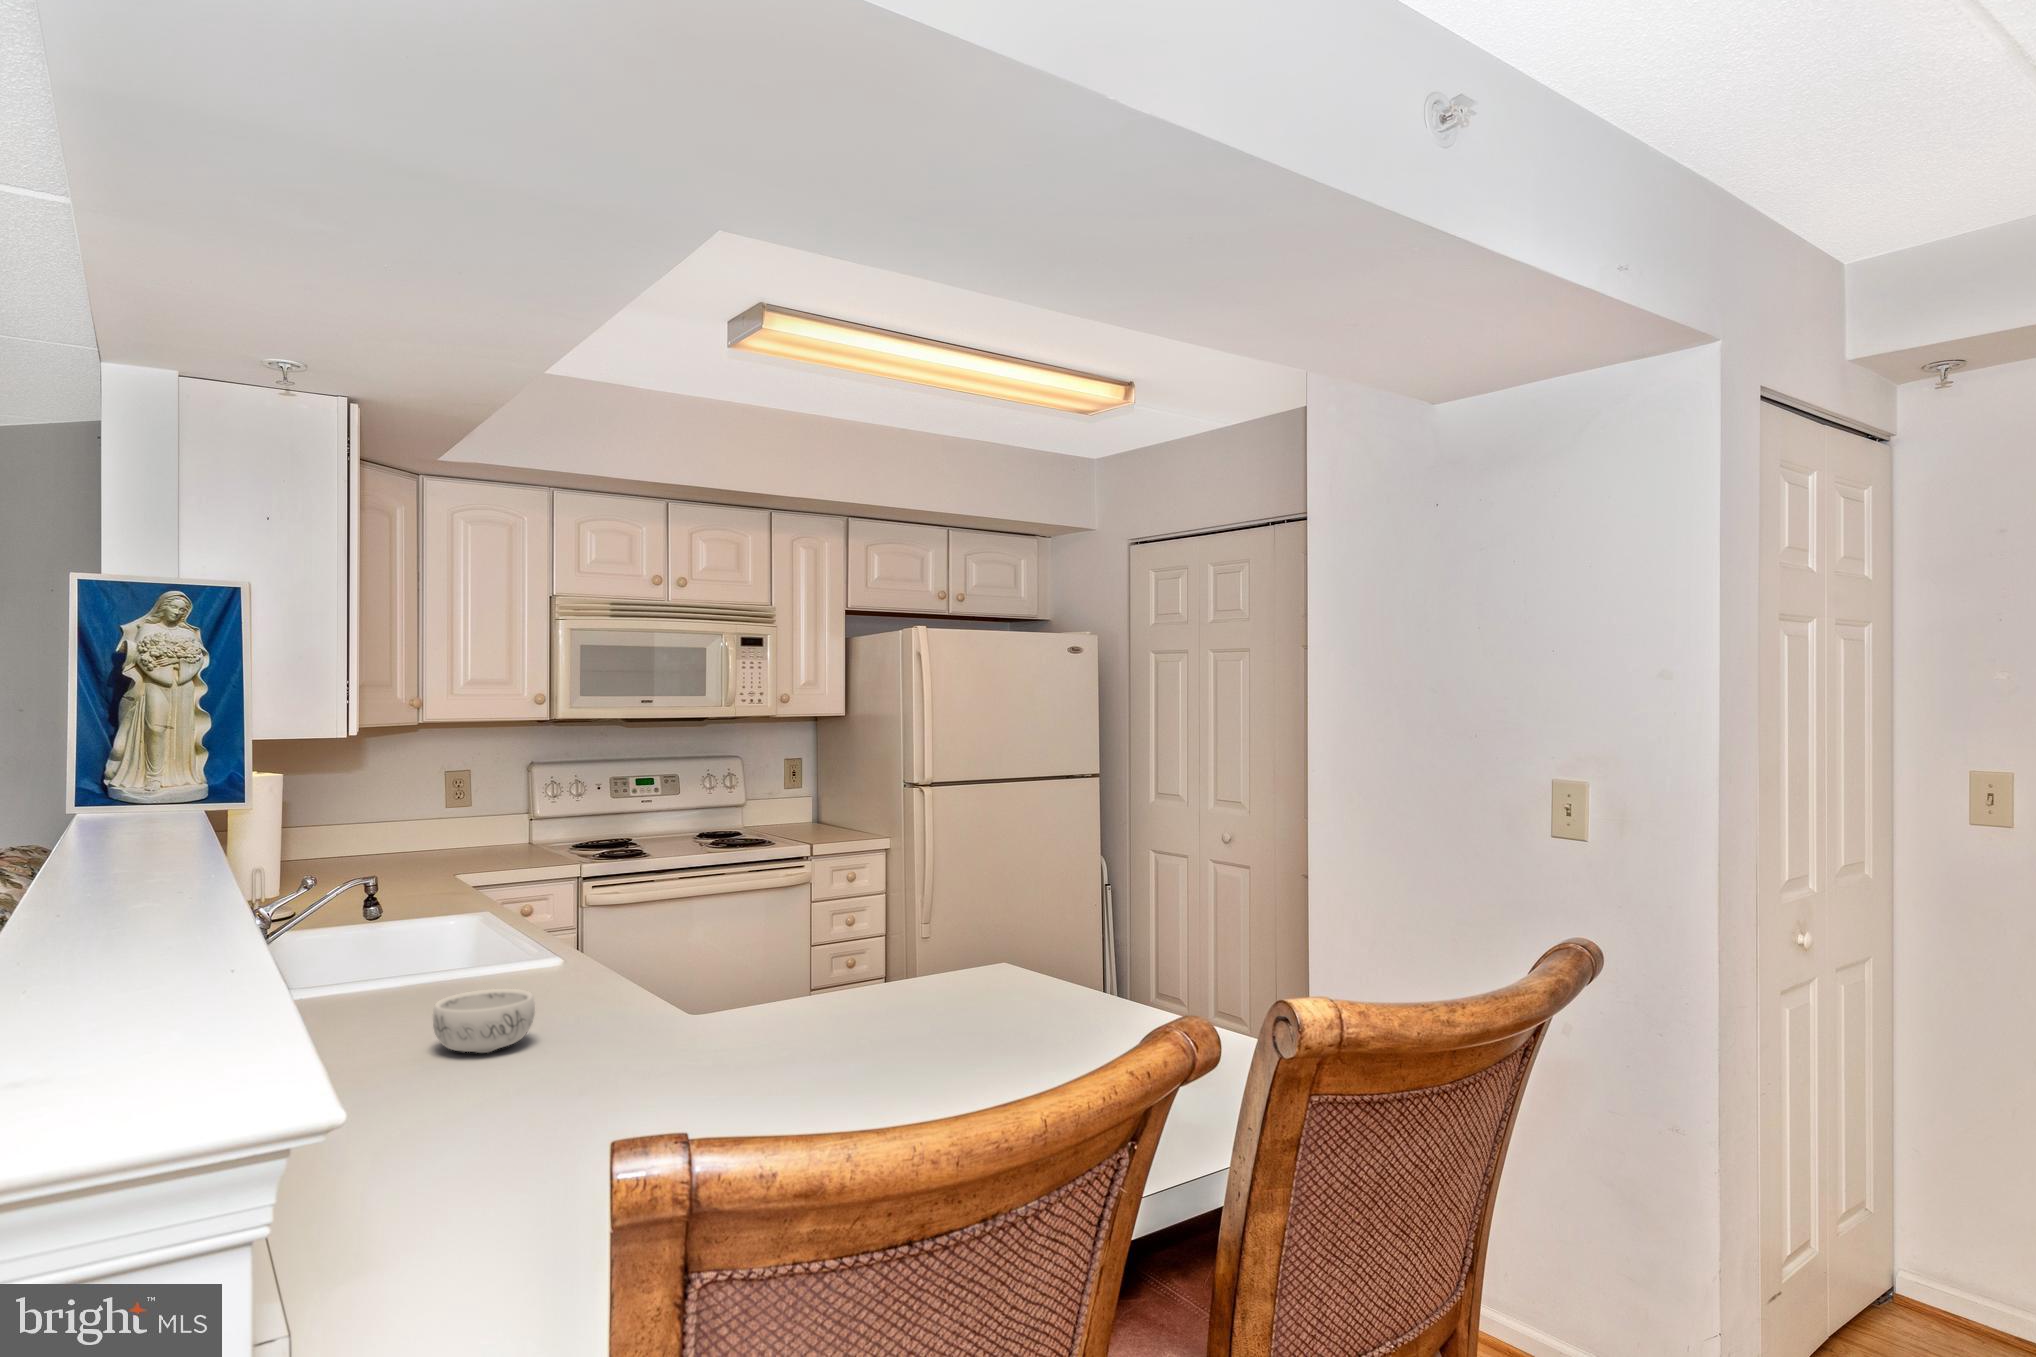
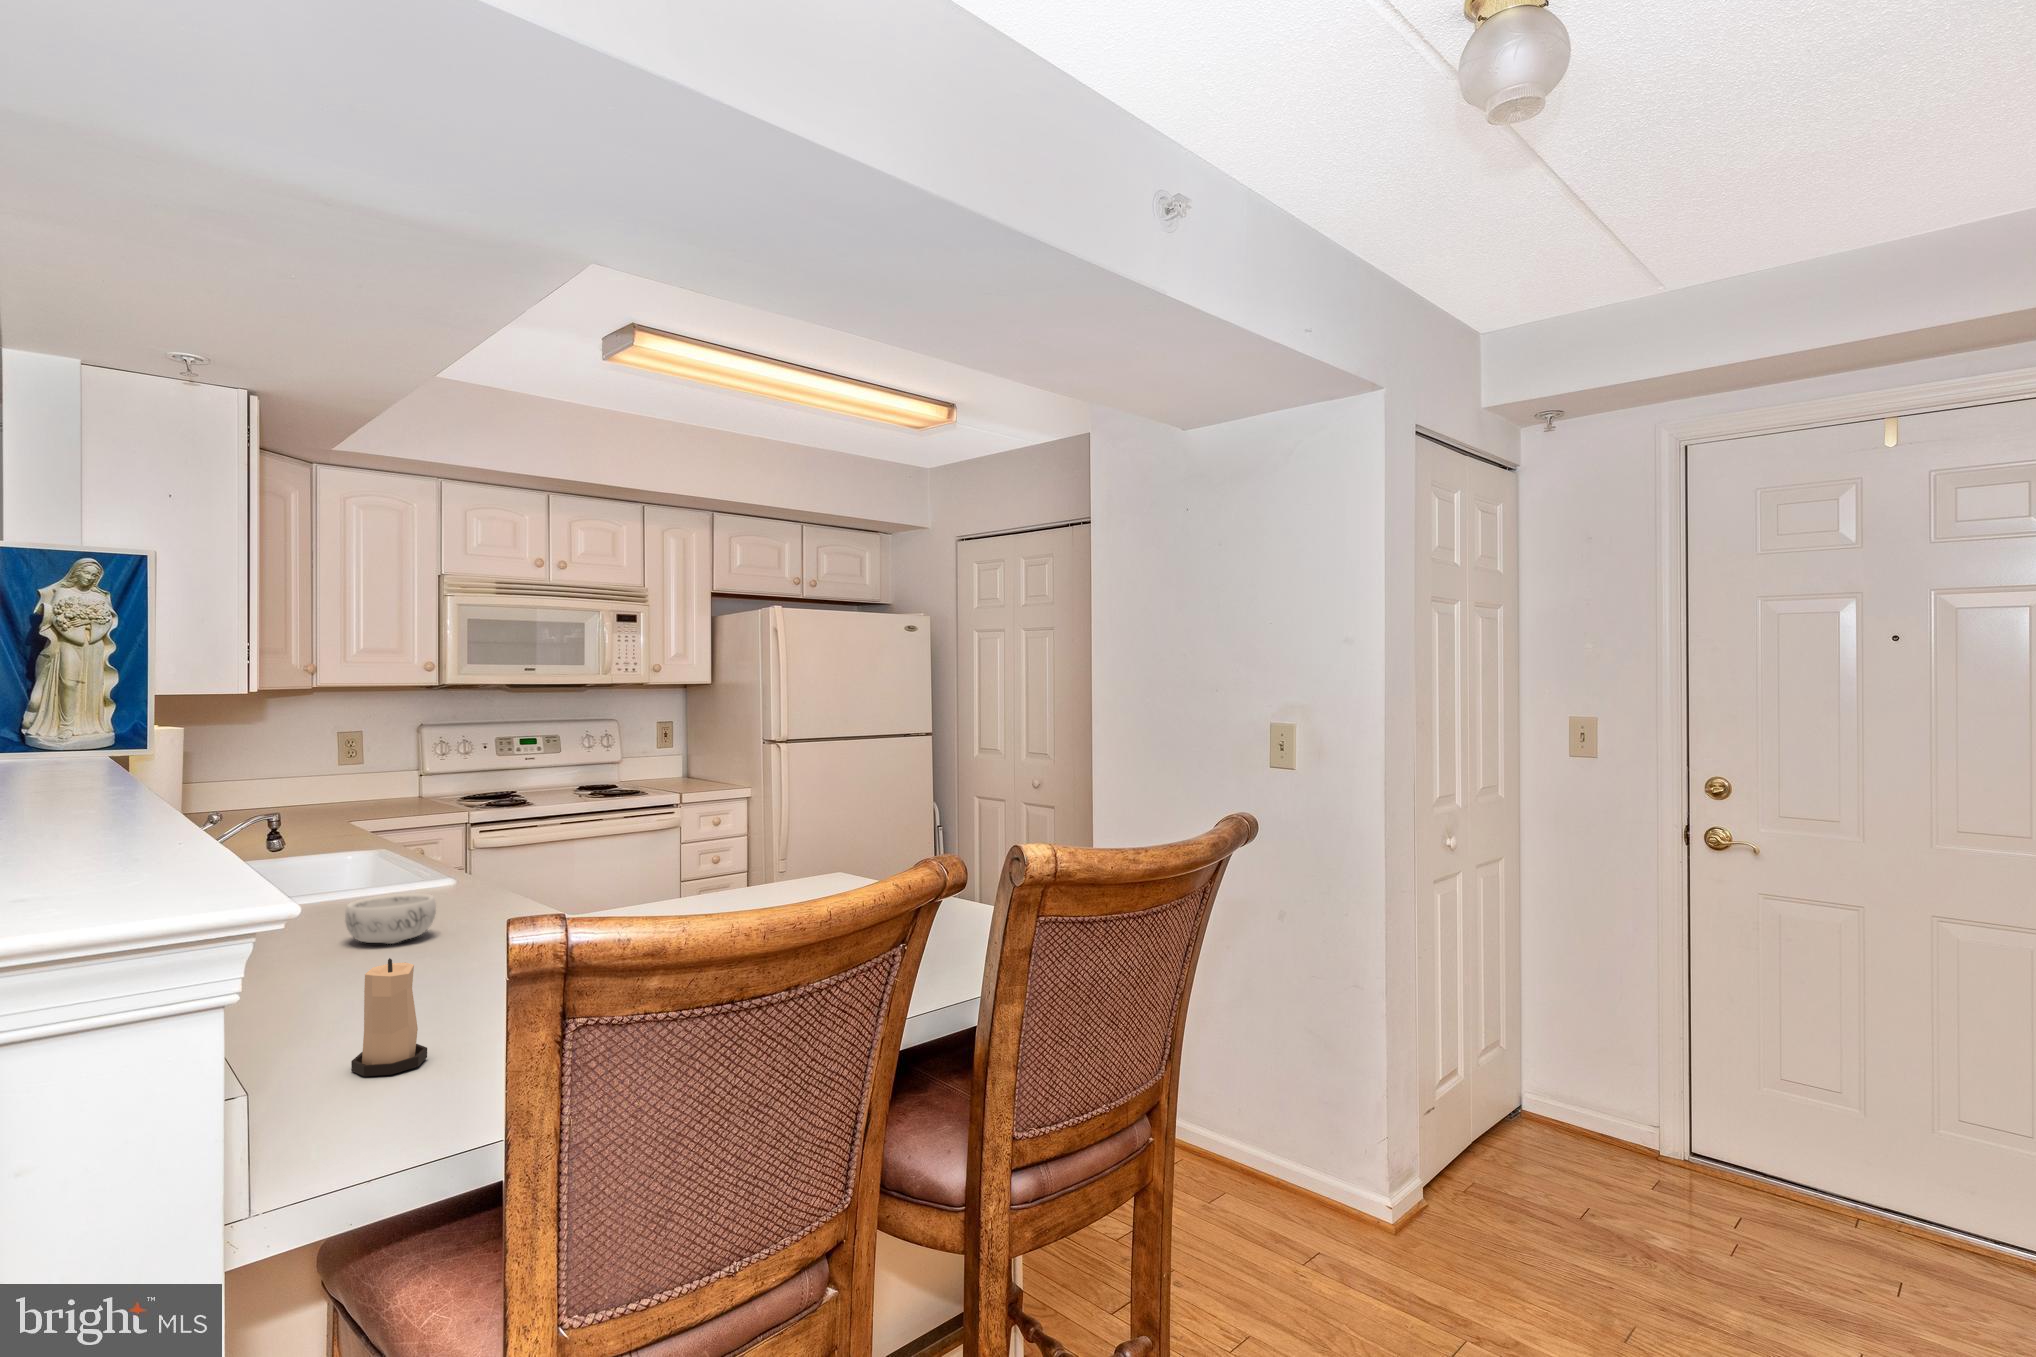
candle: none [422,1114,514,1270] -> present [351,958,427,1076]

